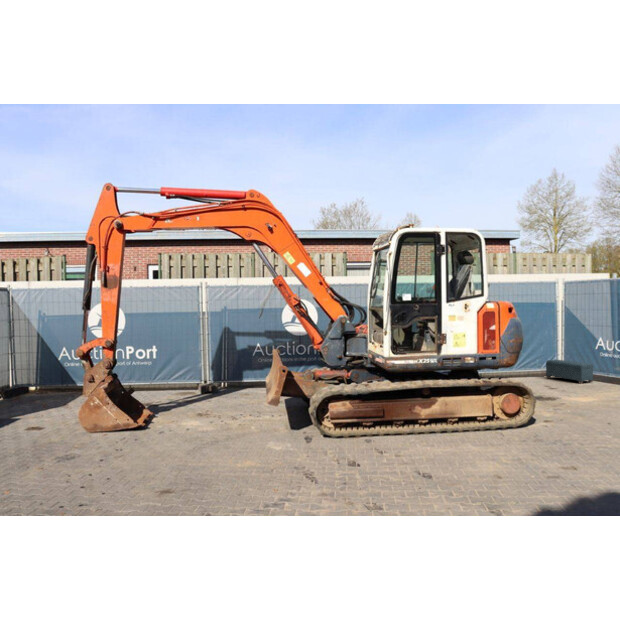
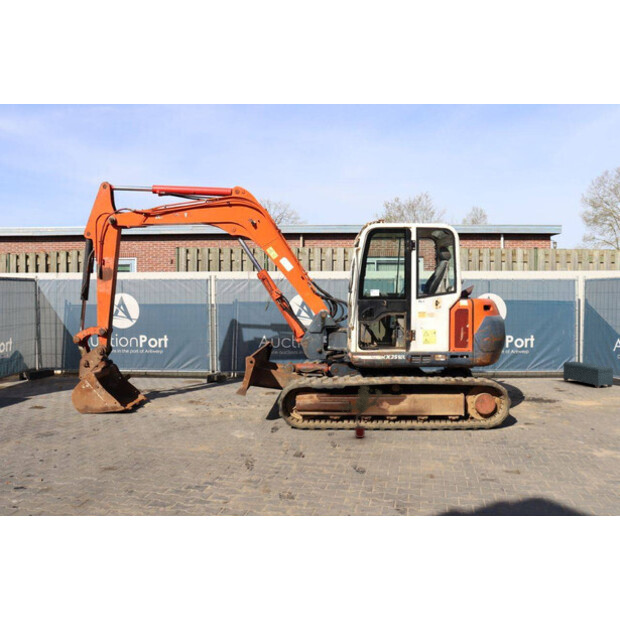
potted tree: none [375,387,420,445] -> present [341,384,381,438]

